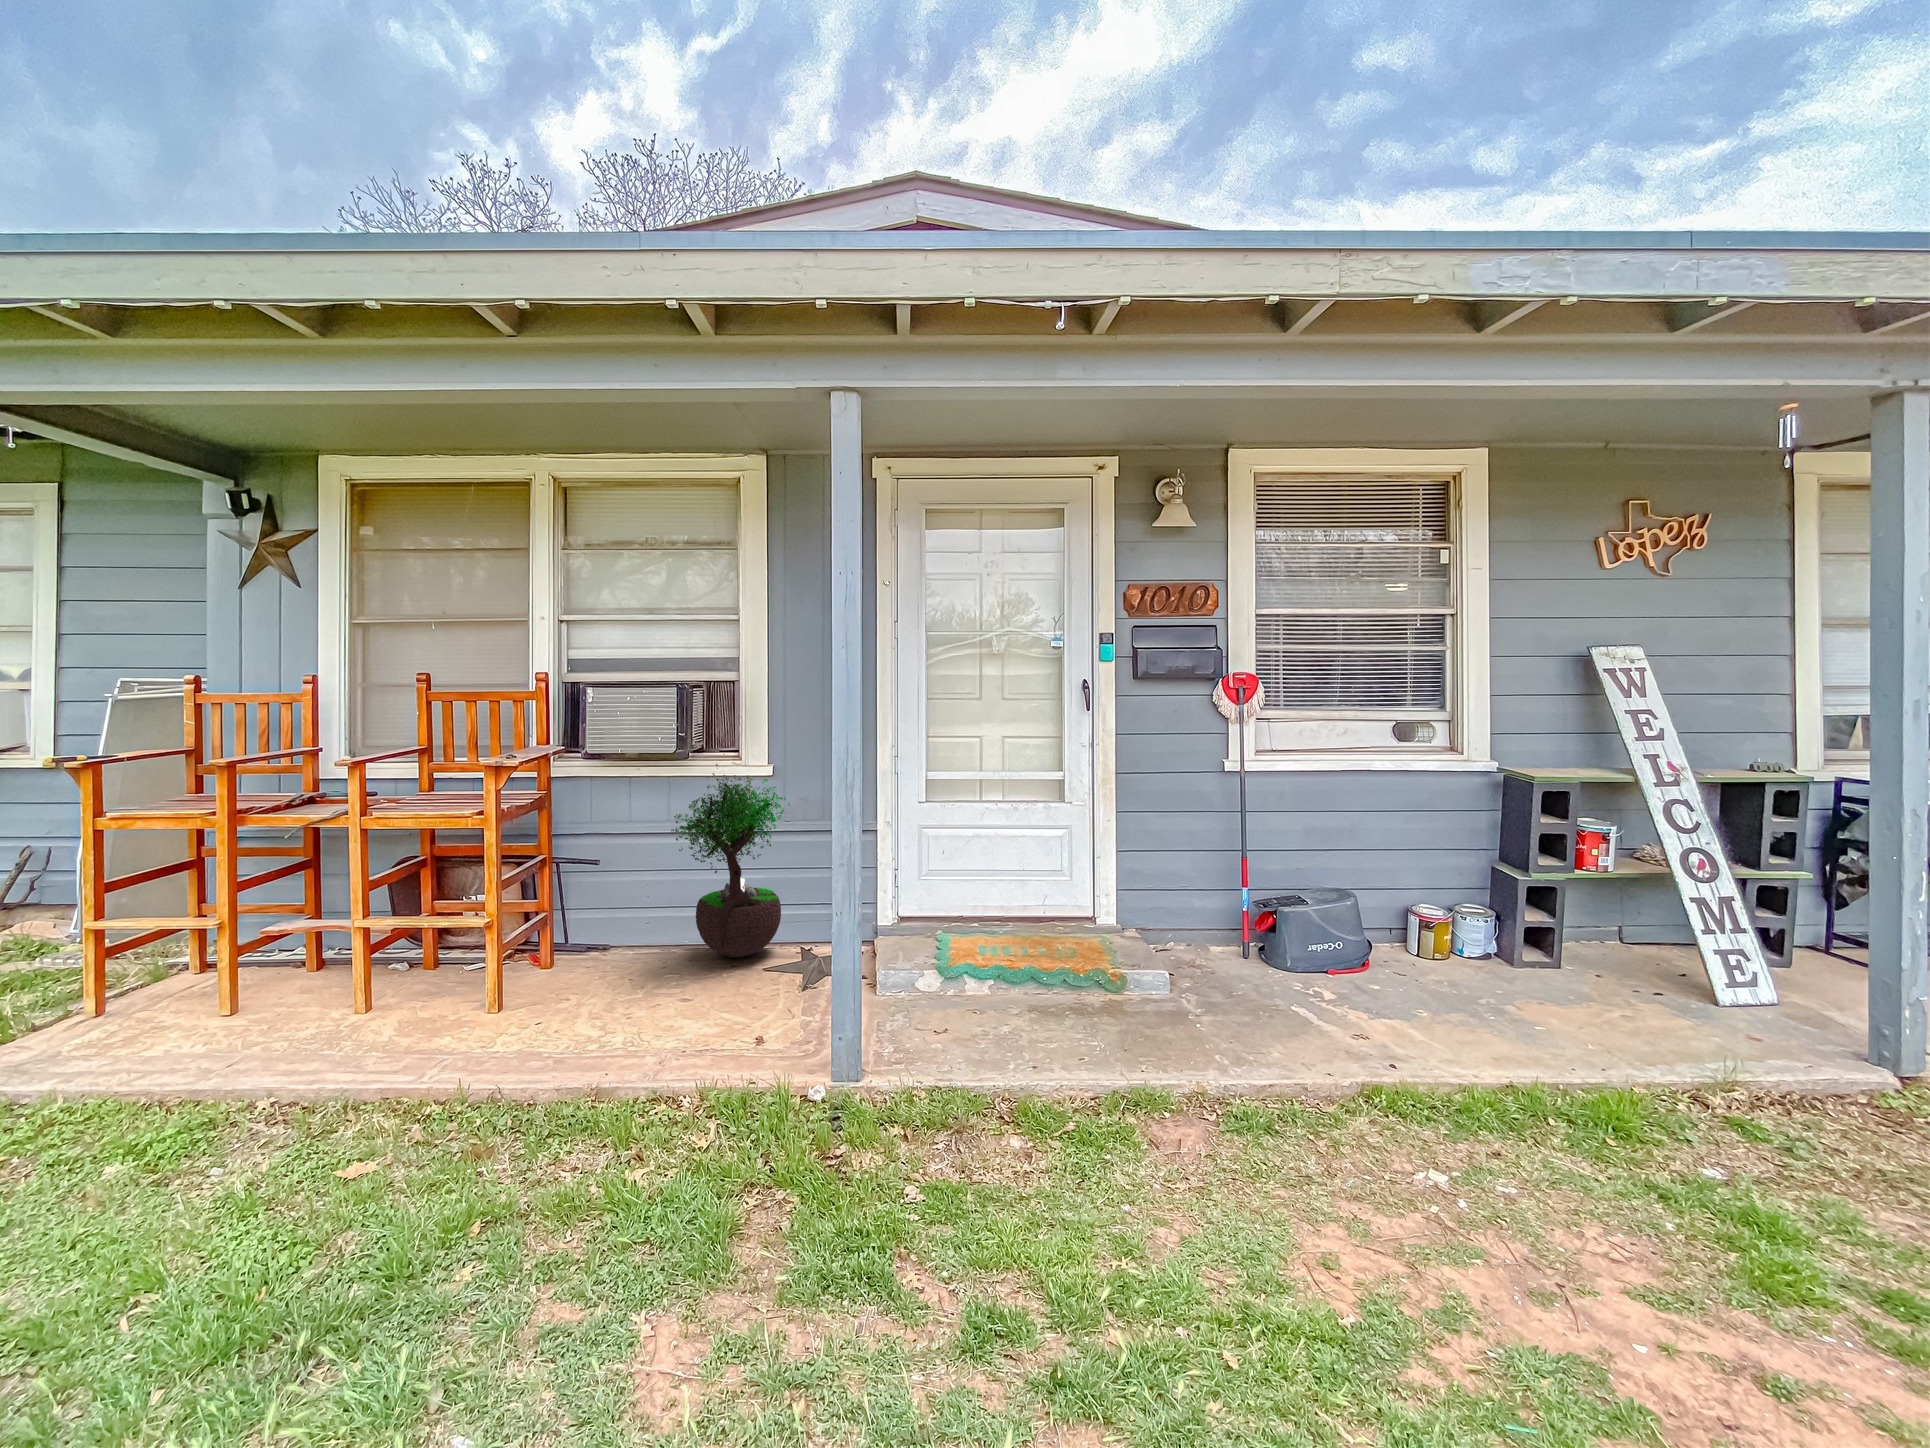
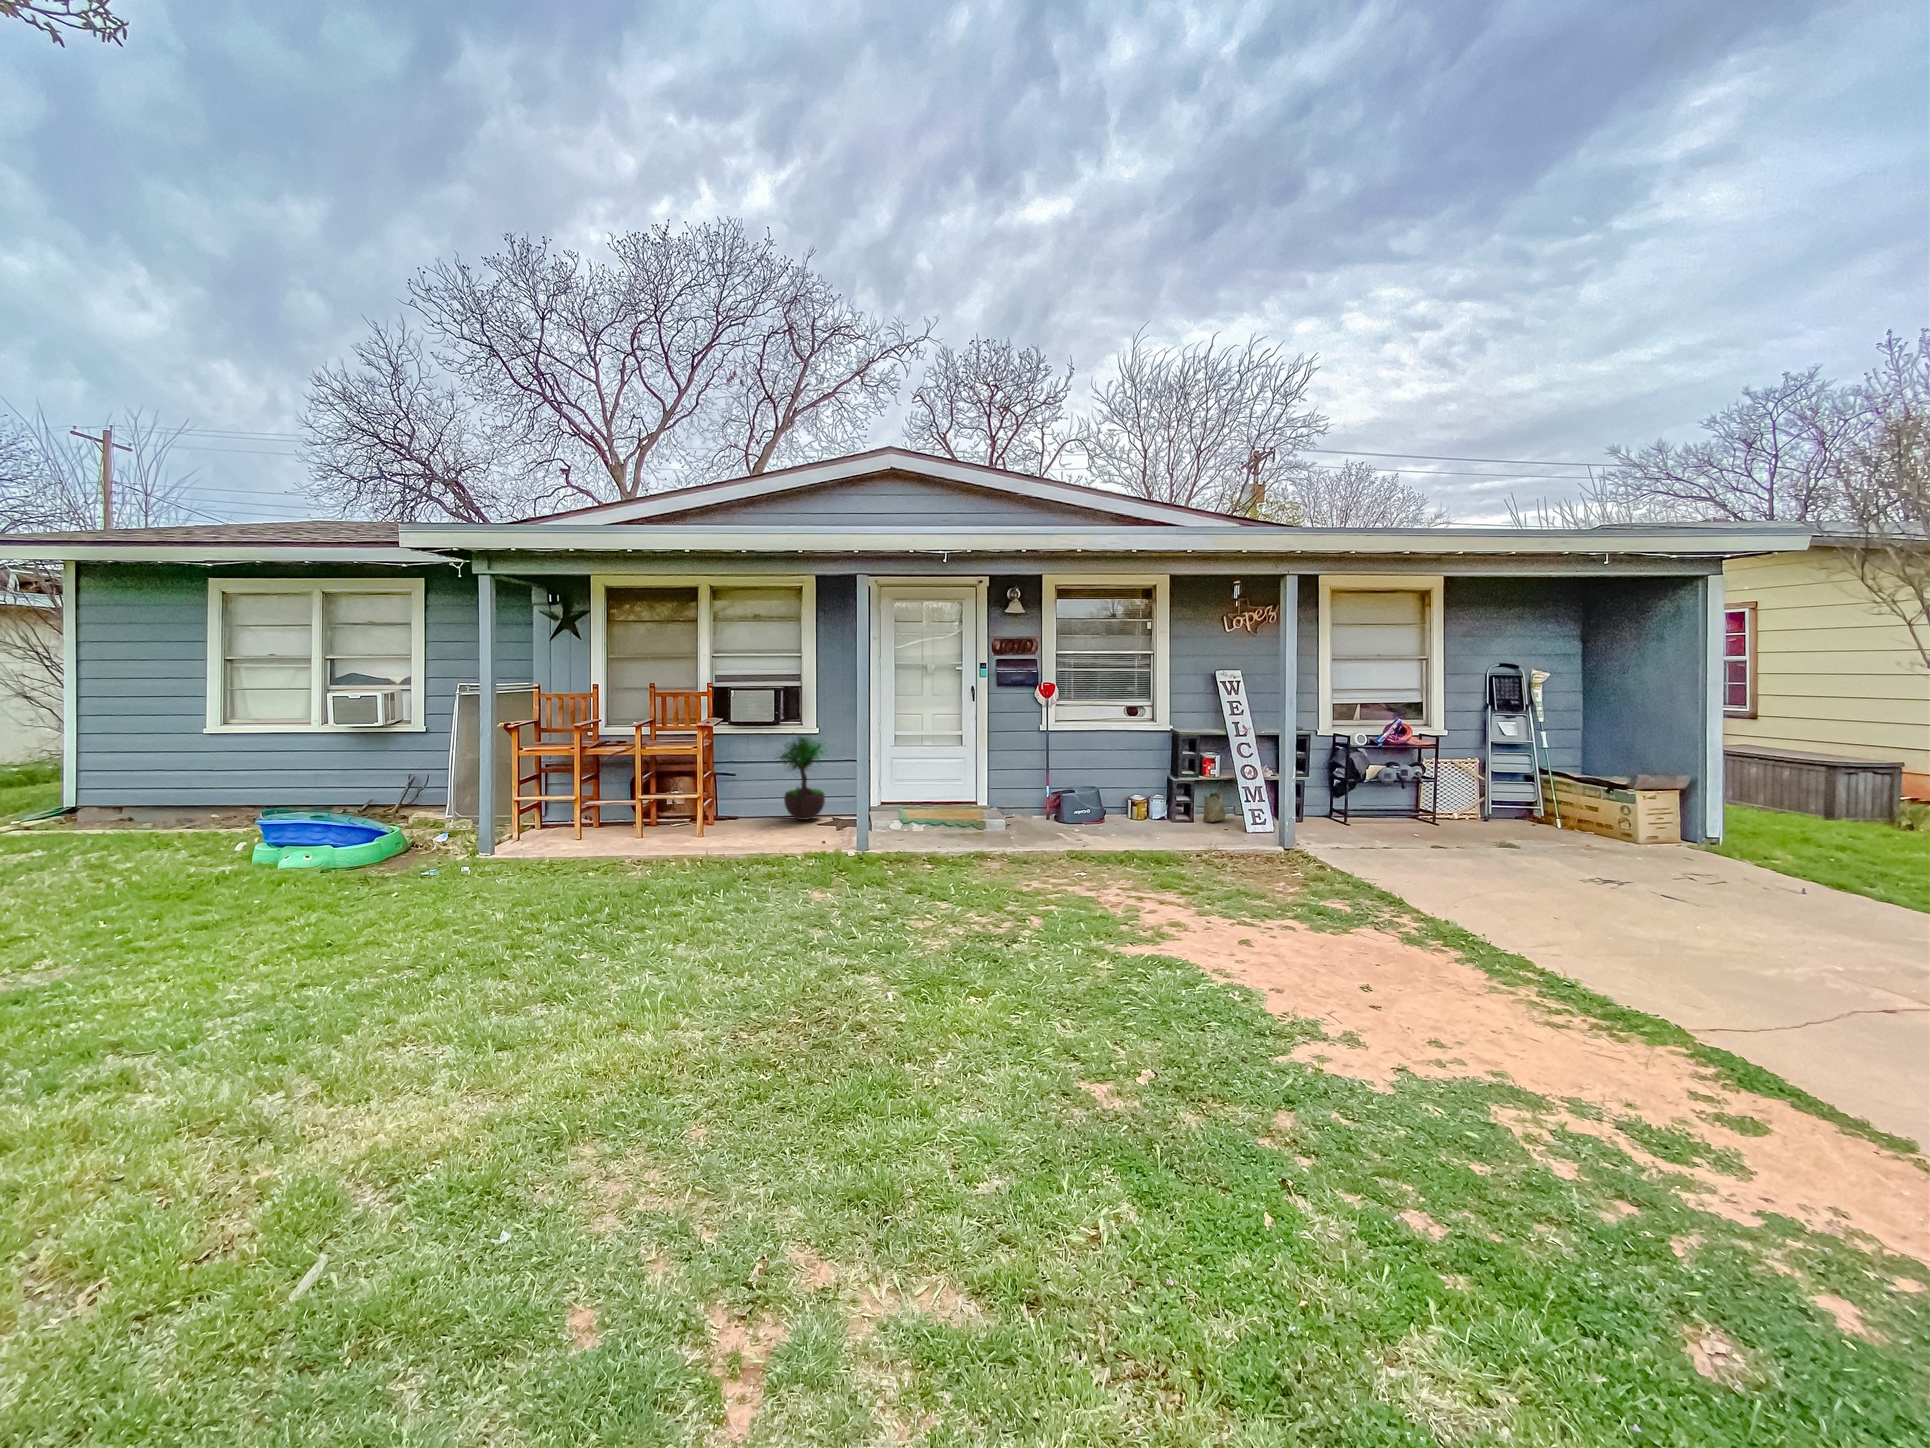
woven basket: none [1579,876,1627,971] -> present [1203,780,1225,822]

